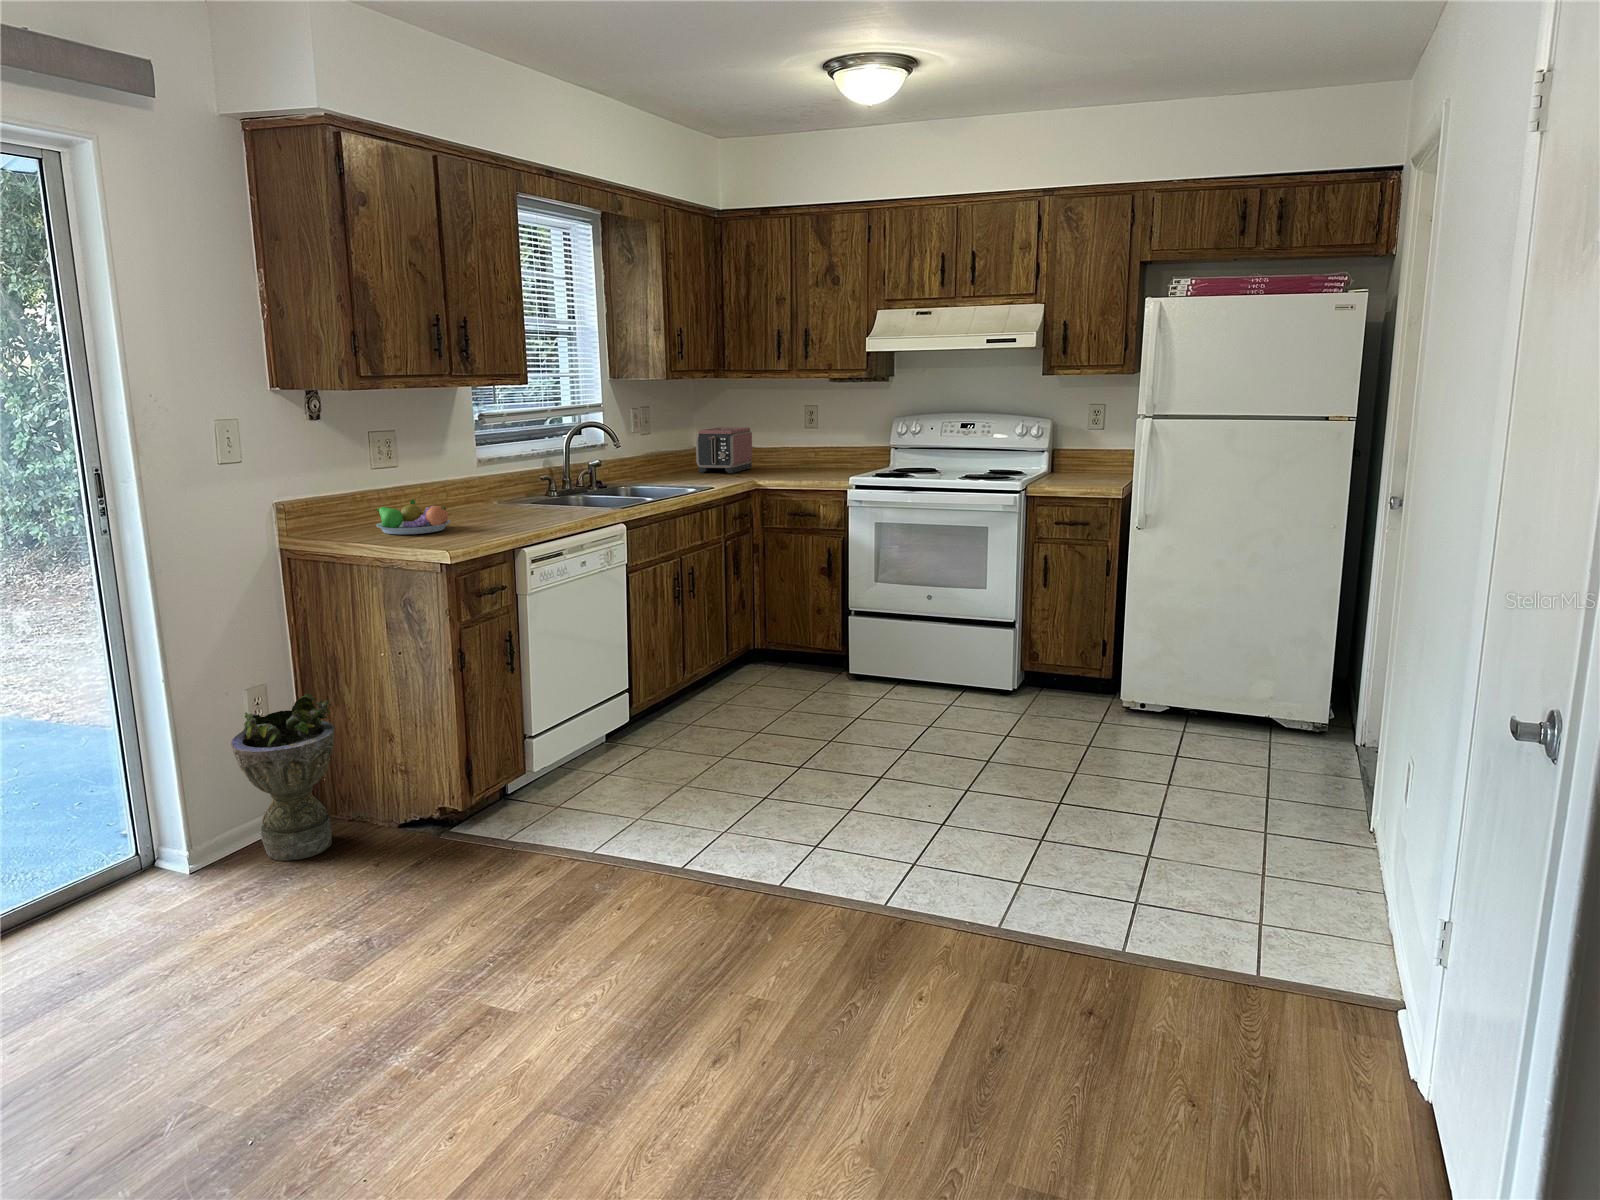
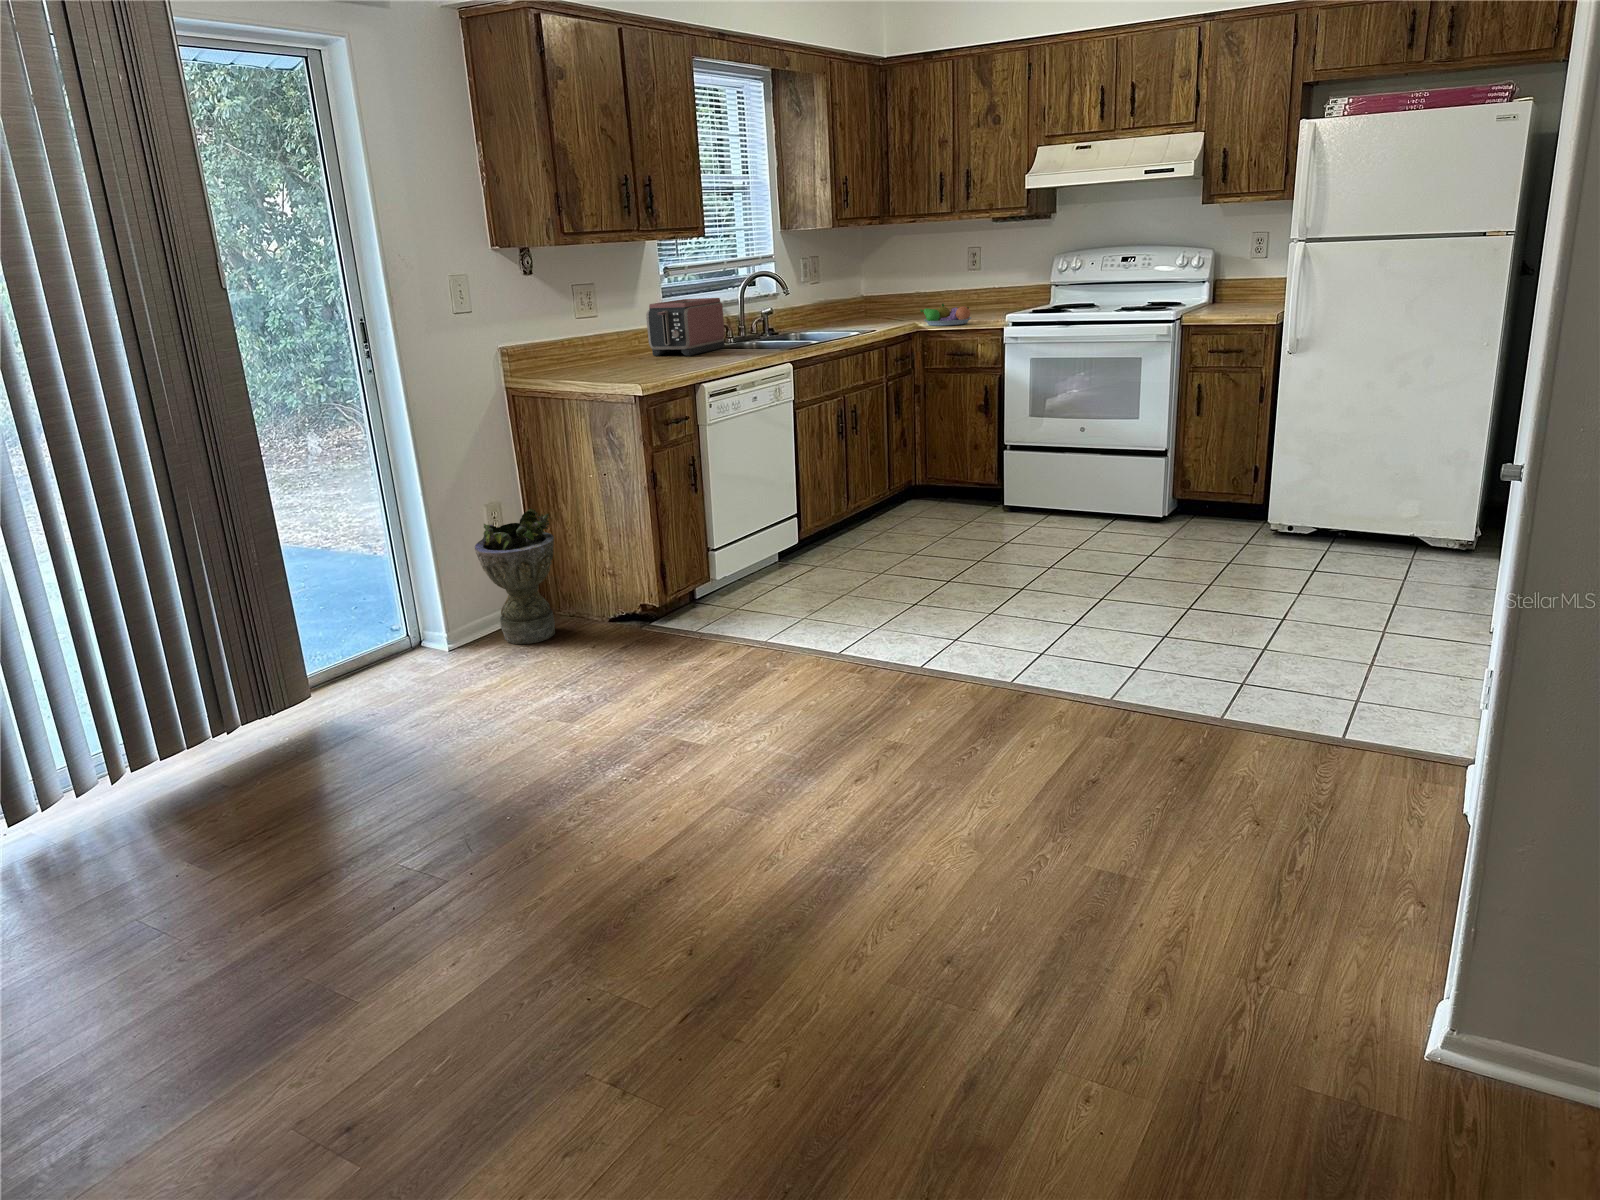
toaster: present [696,427,752,473] -> present [646,298,725,356]
fruit bowl: present [376,500,450,534] -> present [920,304,971,326]

